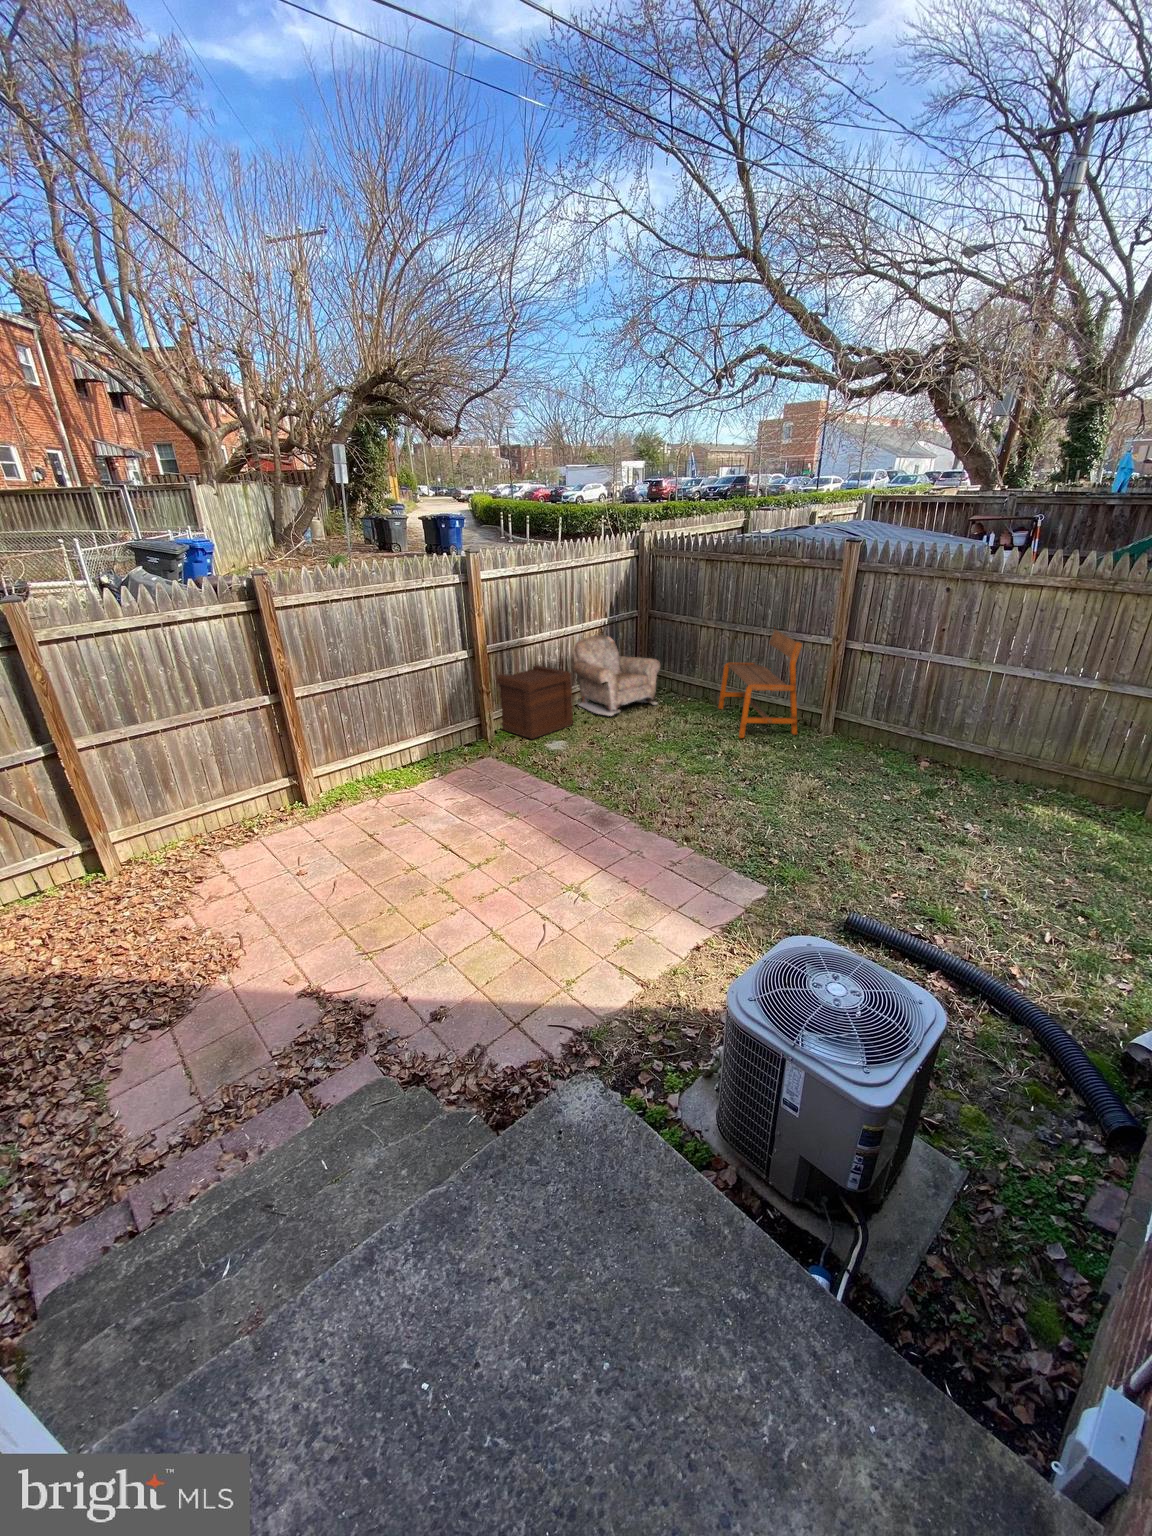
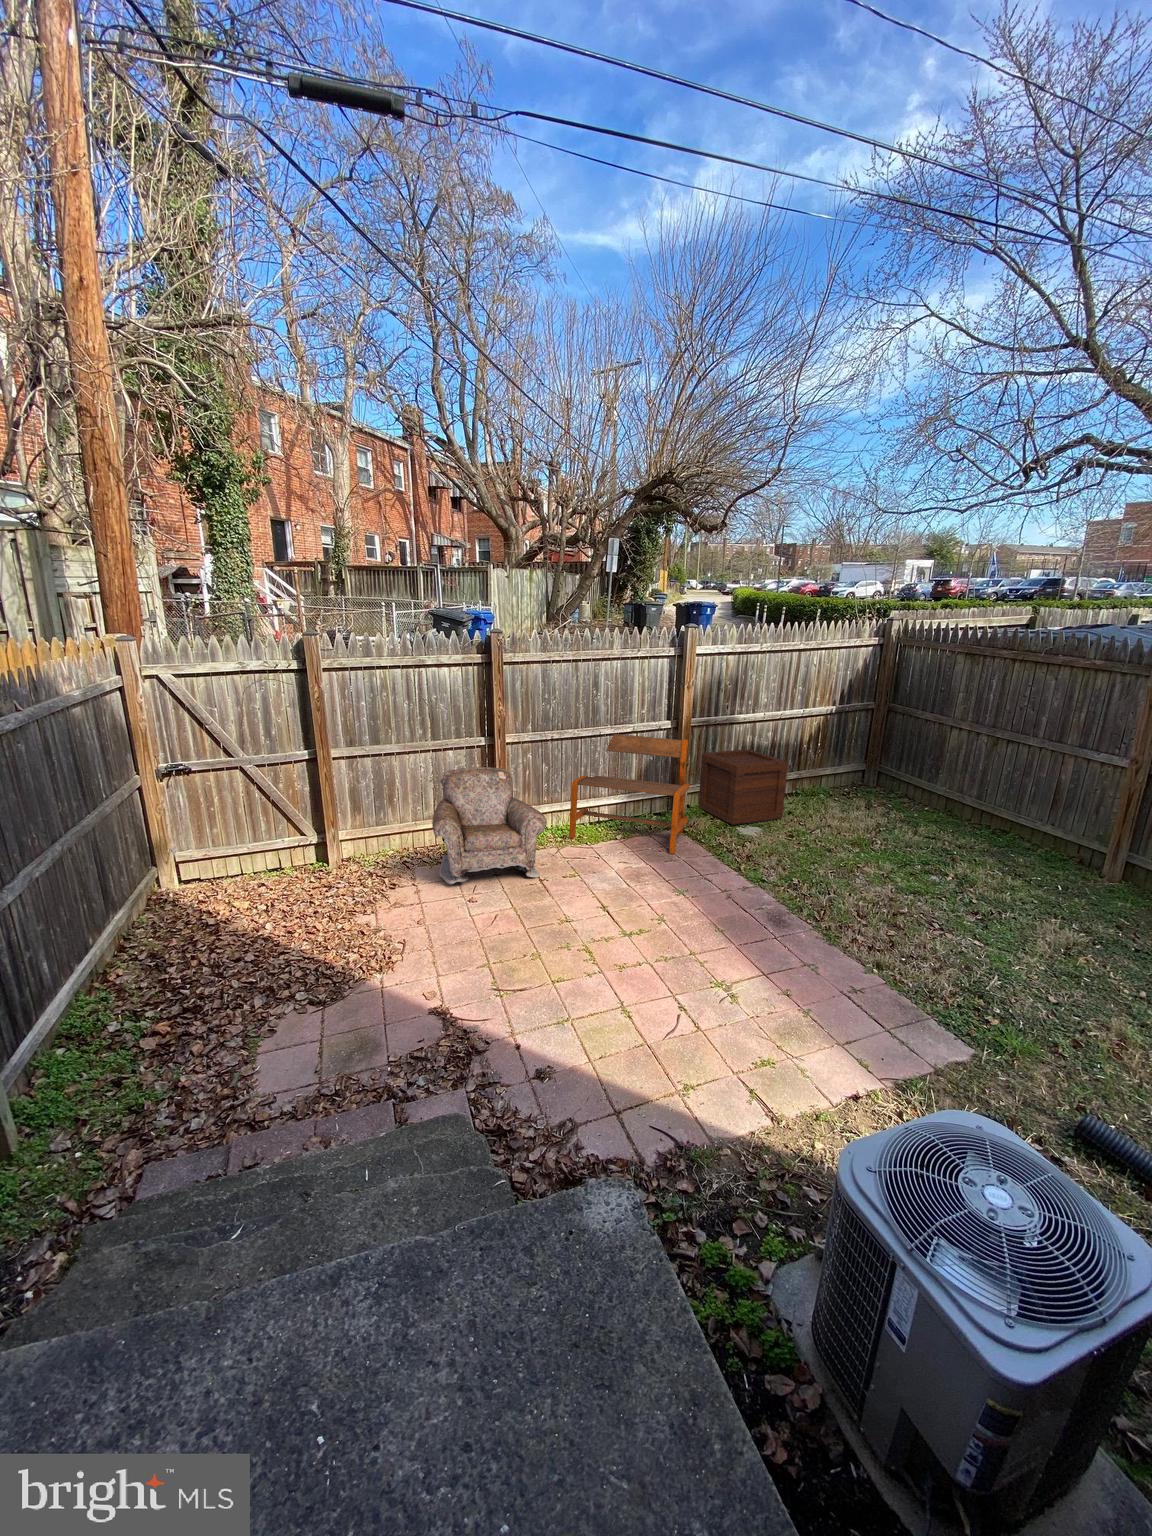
bench: present [718,627,802,738] -> present [569,734,689,854]
armchair: present [572,635,661,716] -> present [432,767,546,884]

